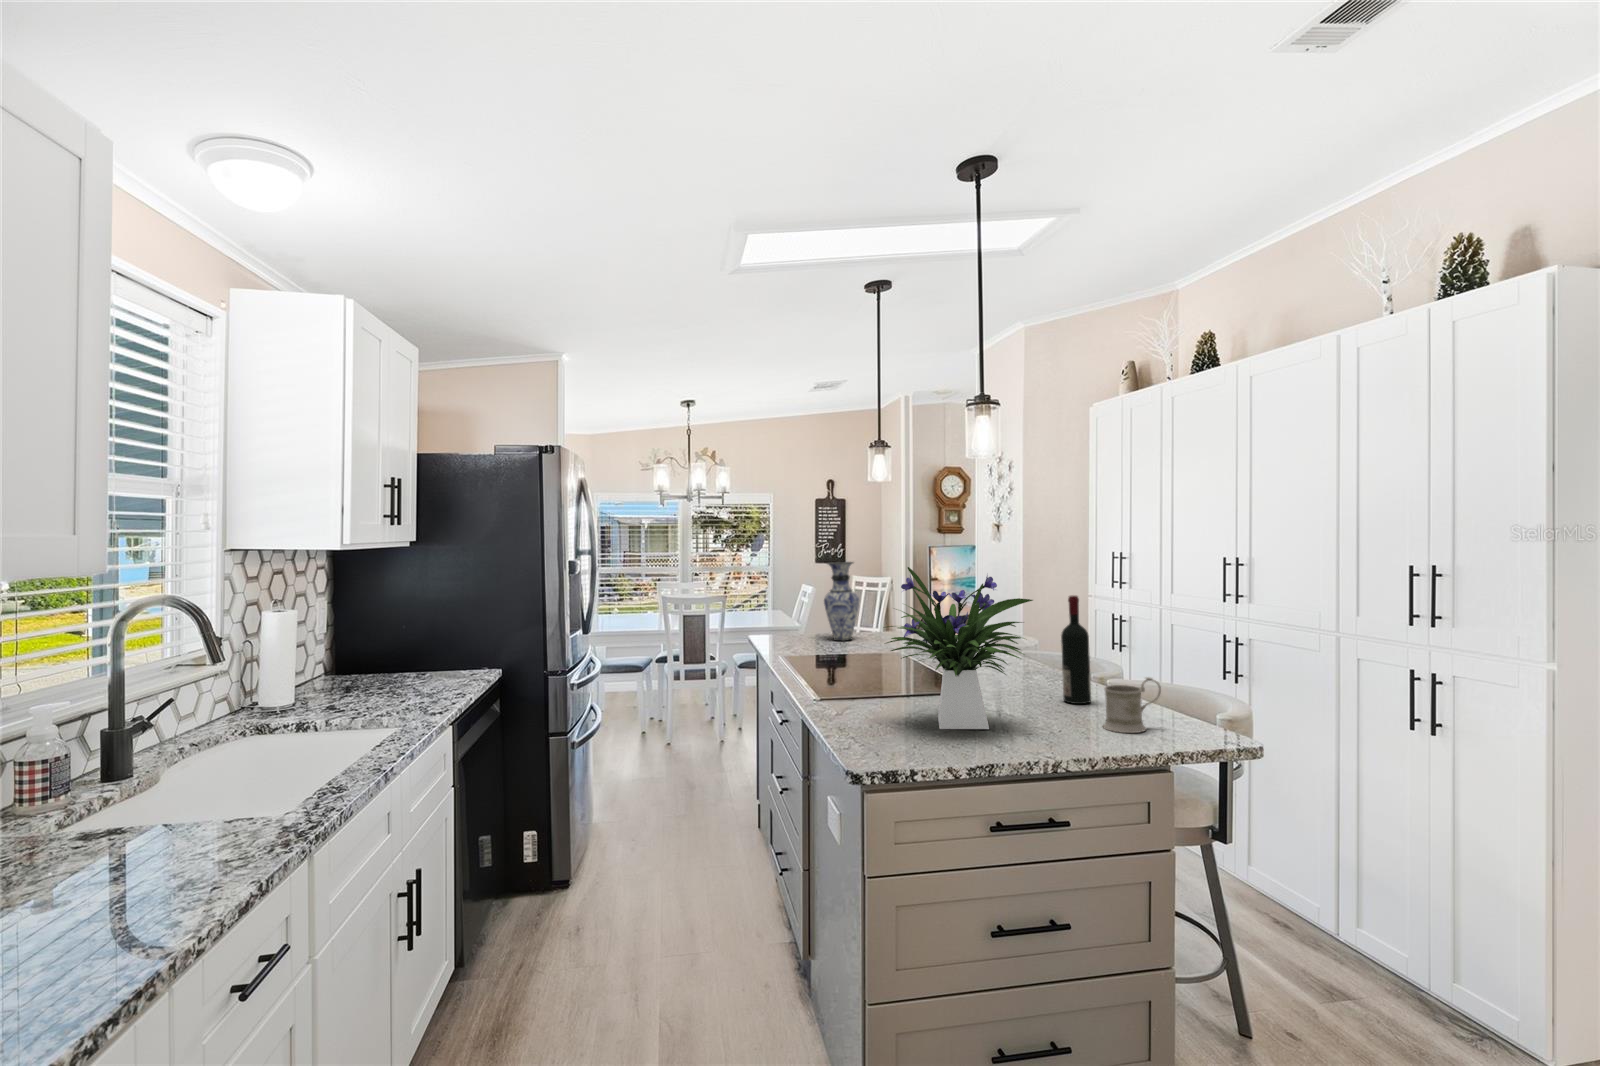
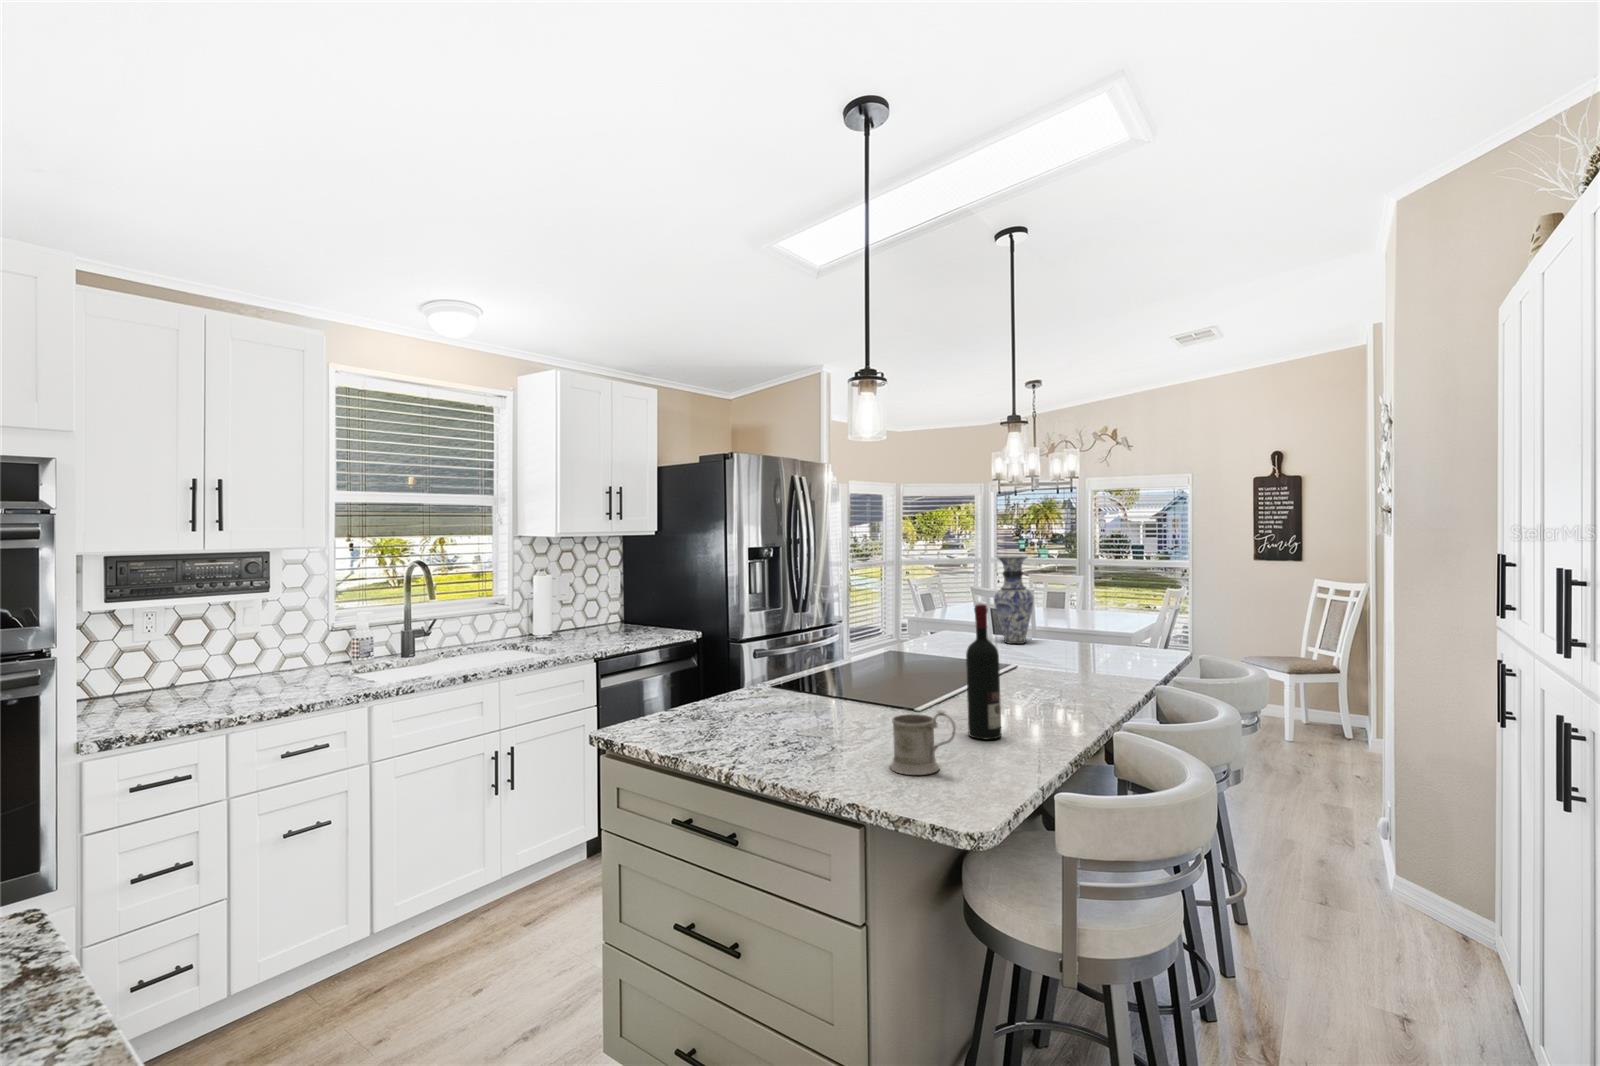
flower arrangement: present [887,567,1033,729] -> none [698,561,862,736]

